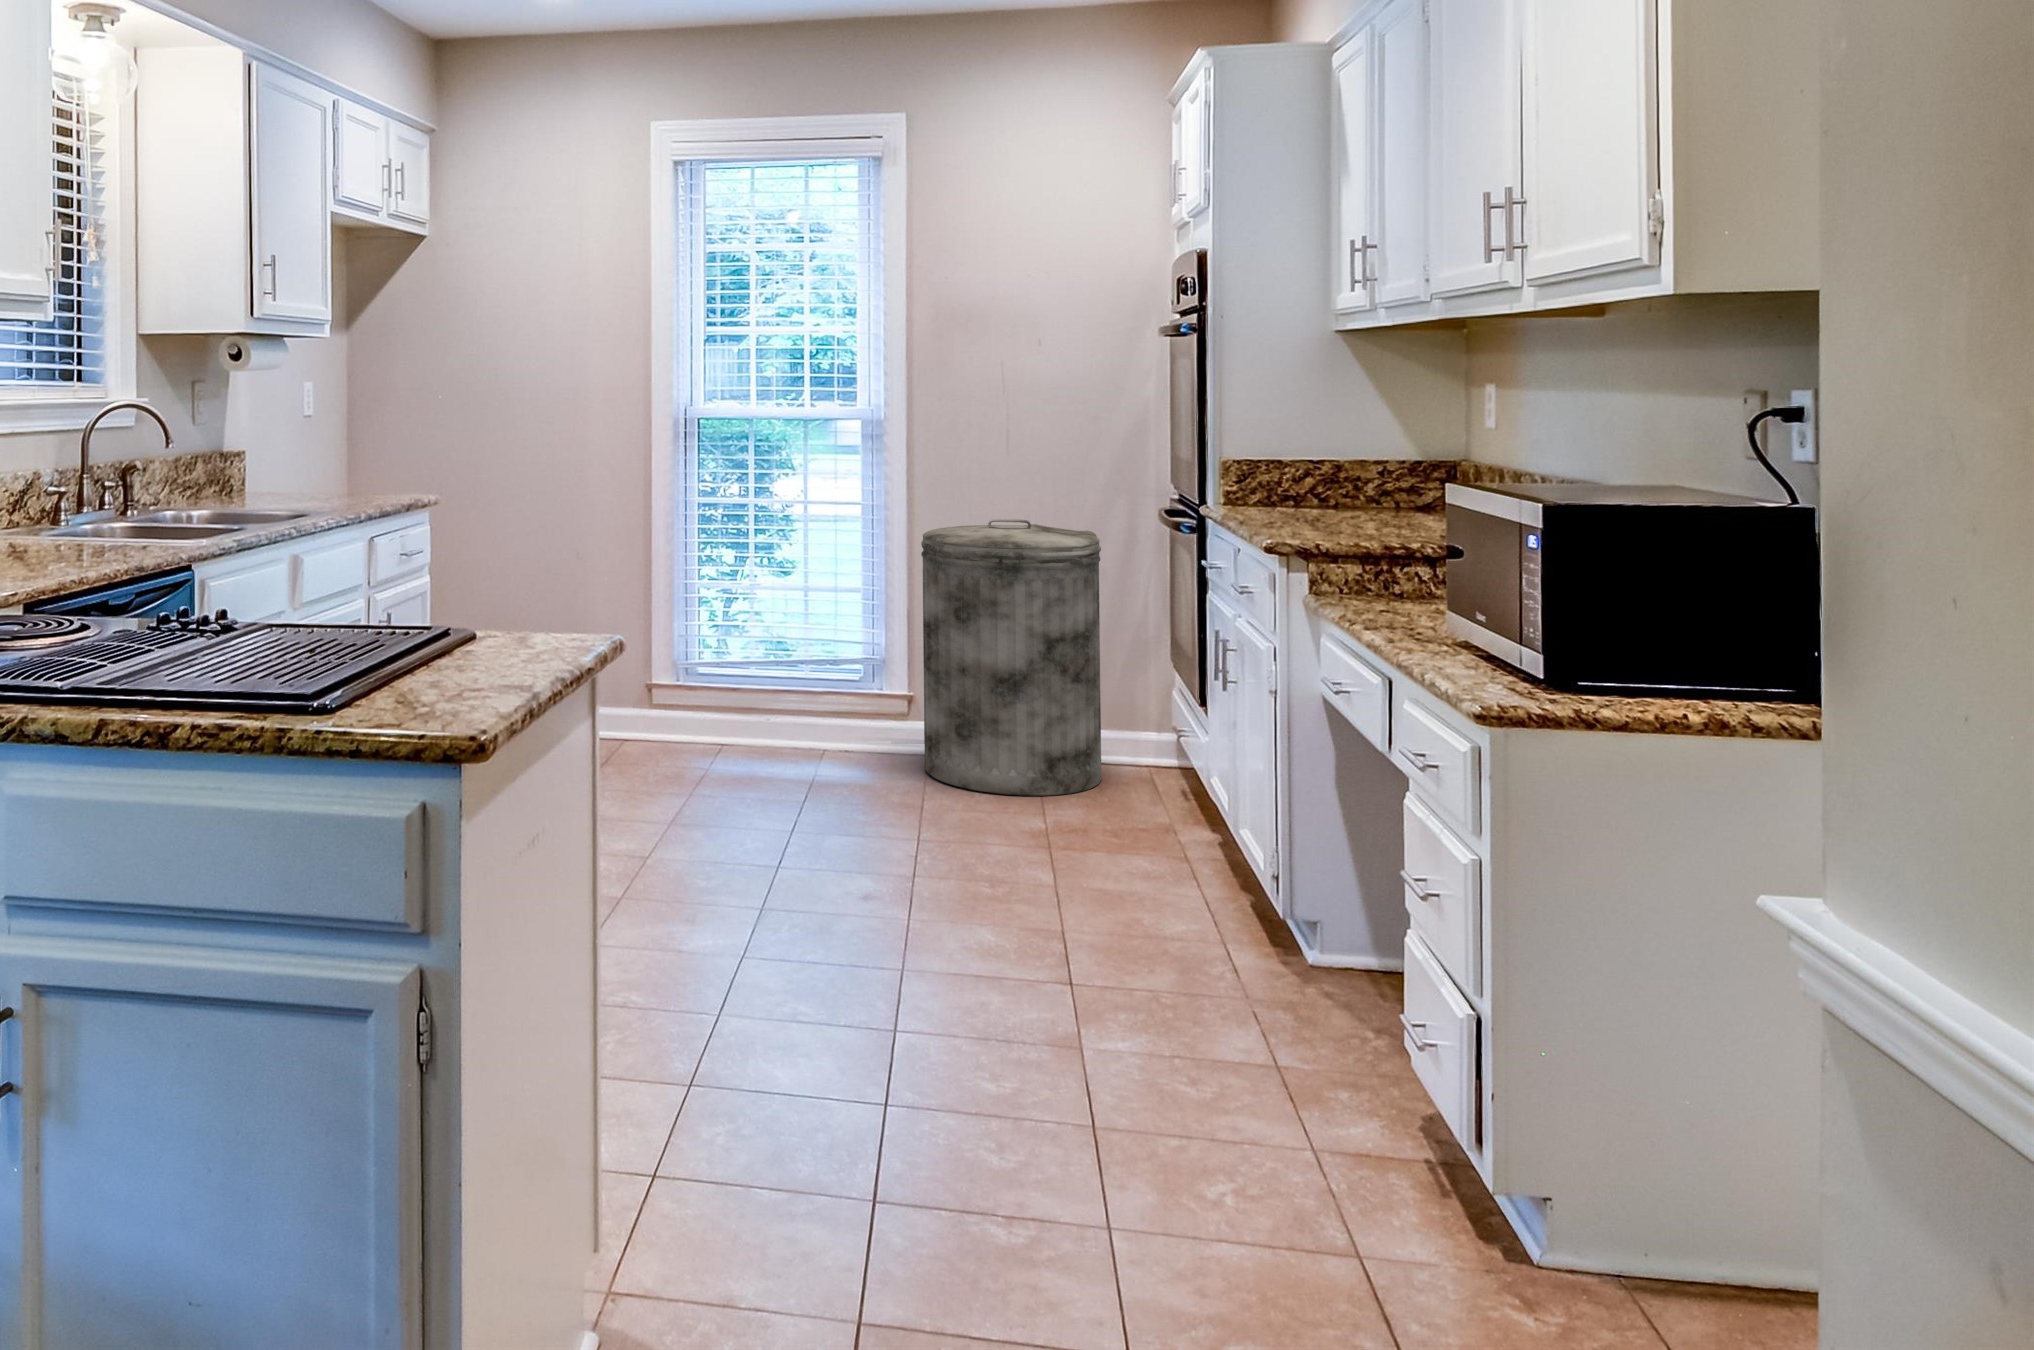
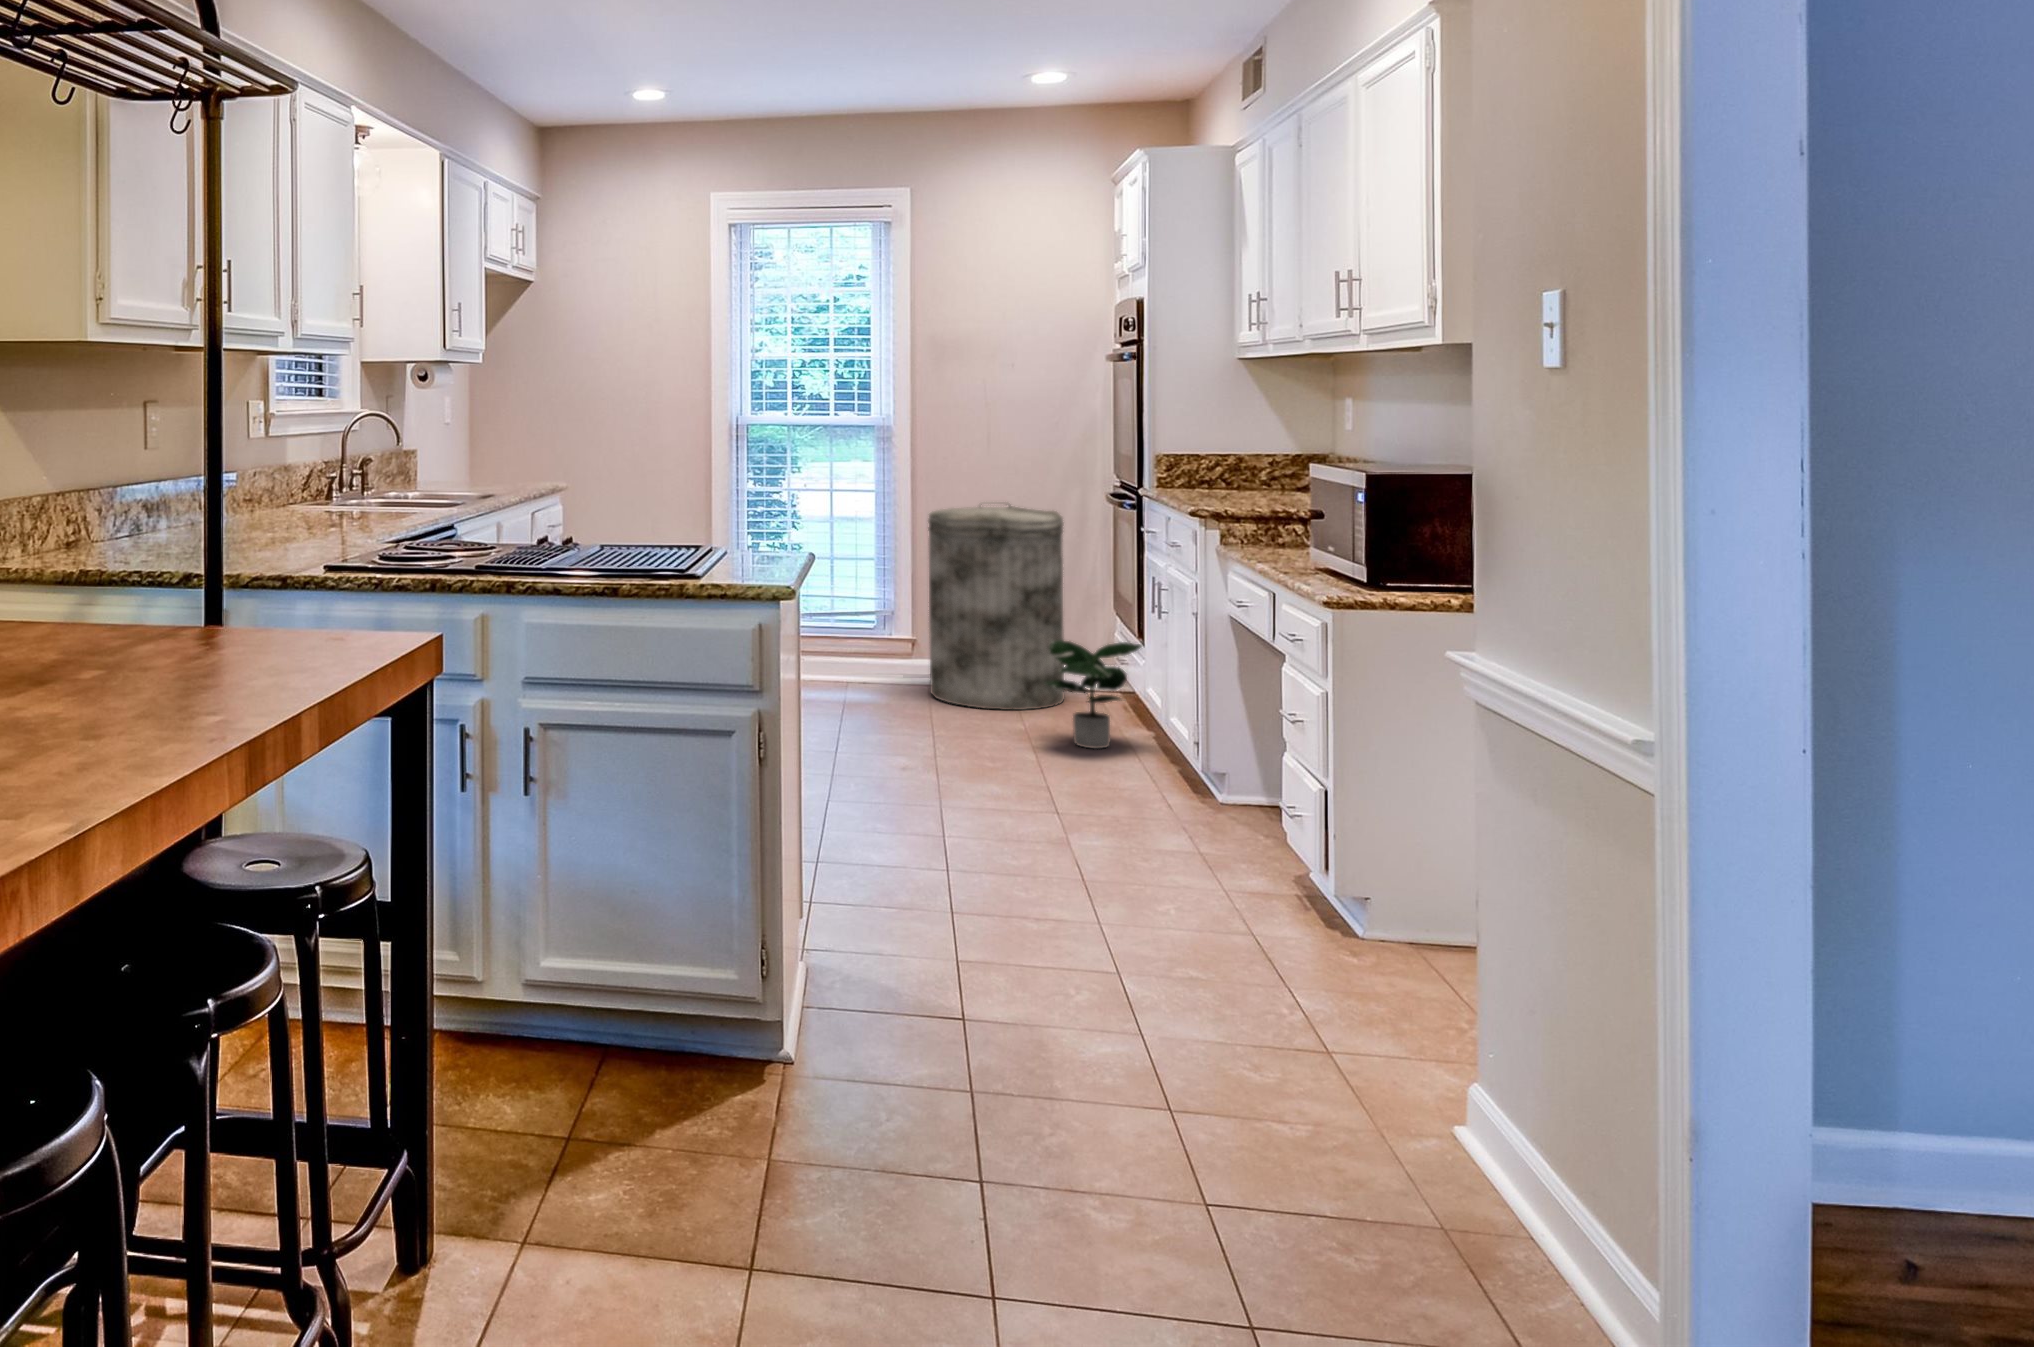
potted plant: none [1063,711,1203,863] -> present [1044,640,1142,749]

